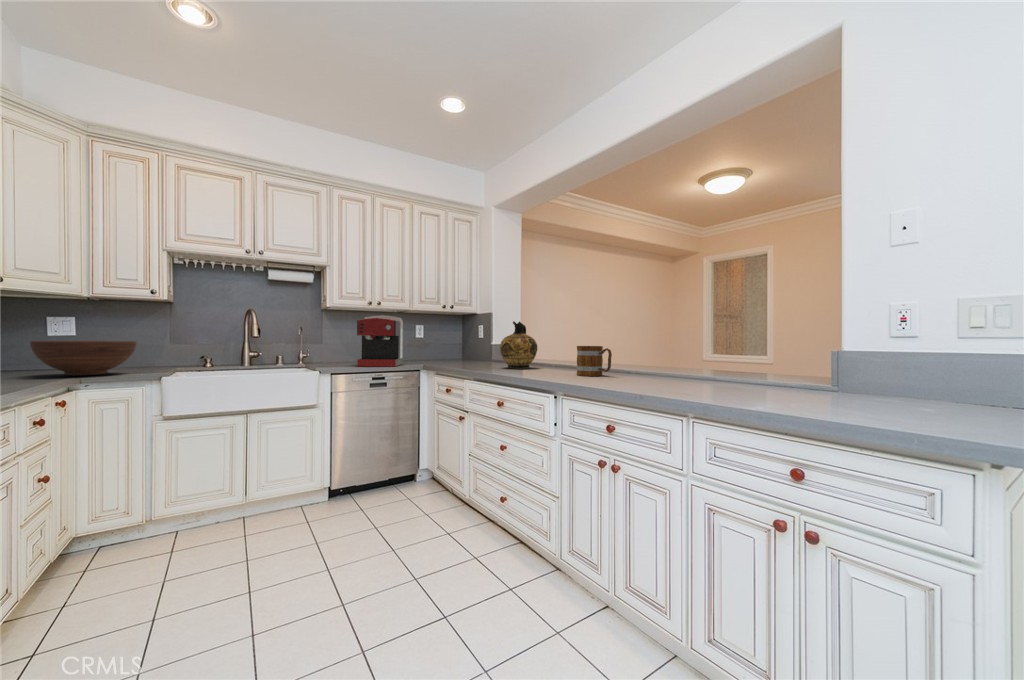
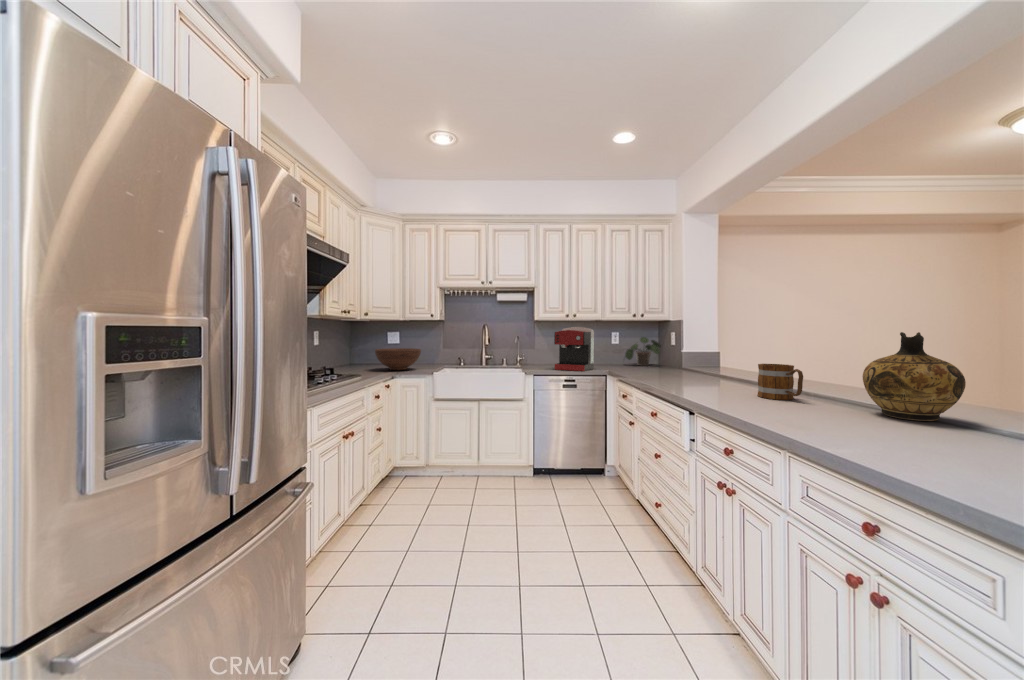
ceramic jug: present [500,321,537,369] -> present [863,332,966,421]
potted plant: none [430,330,468,361] -> present [625,337,661,366]

